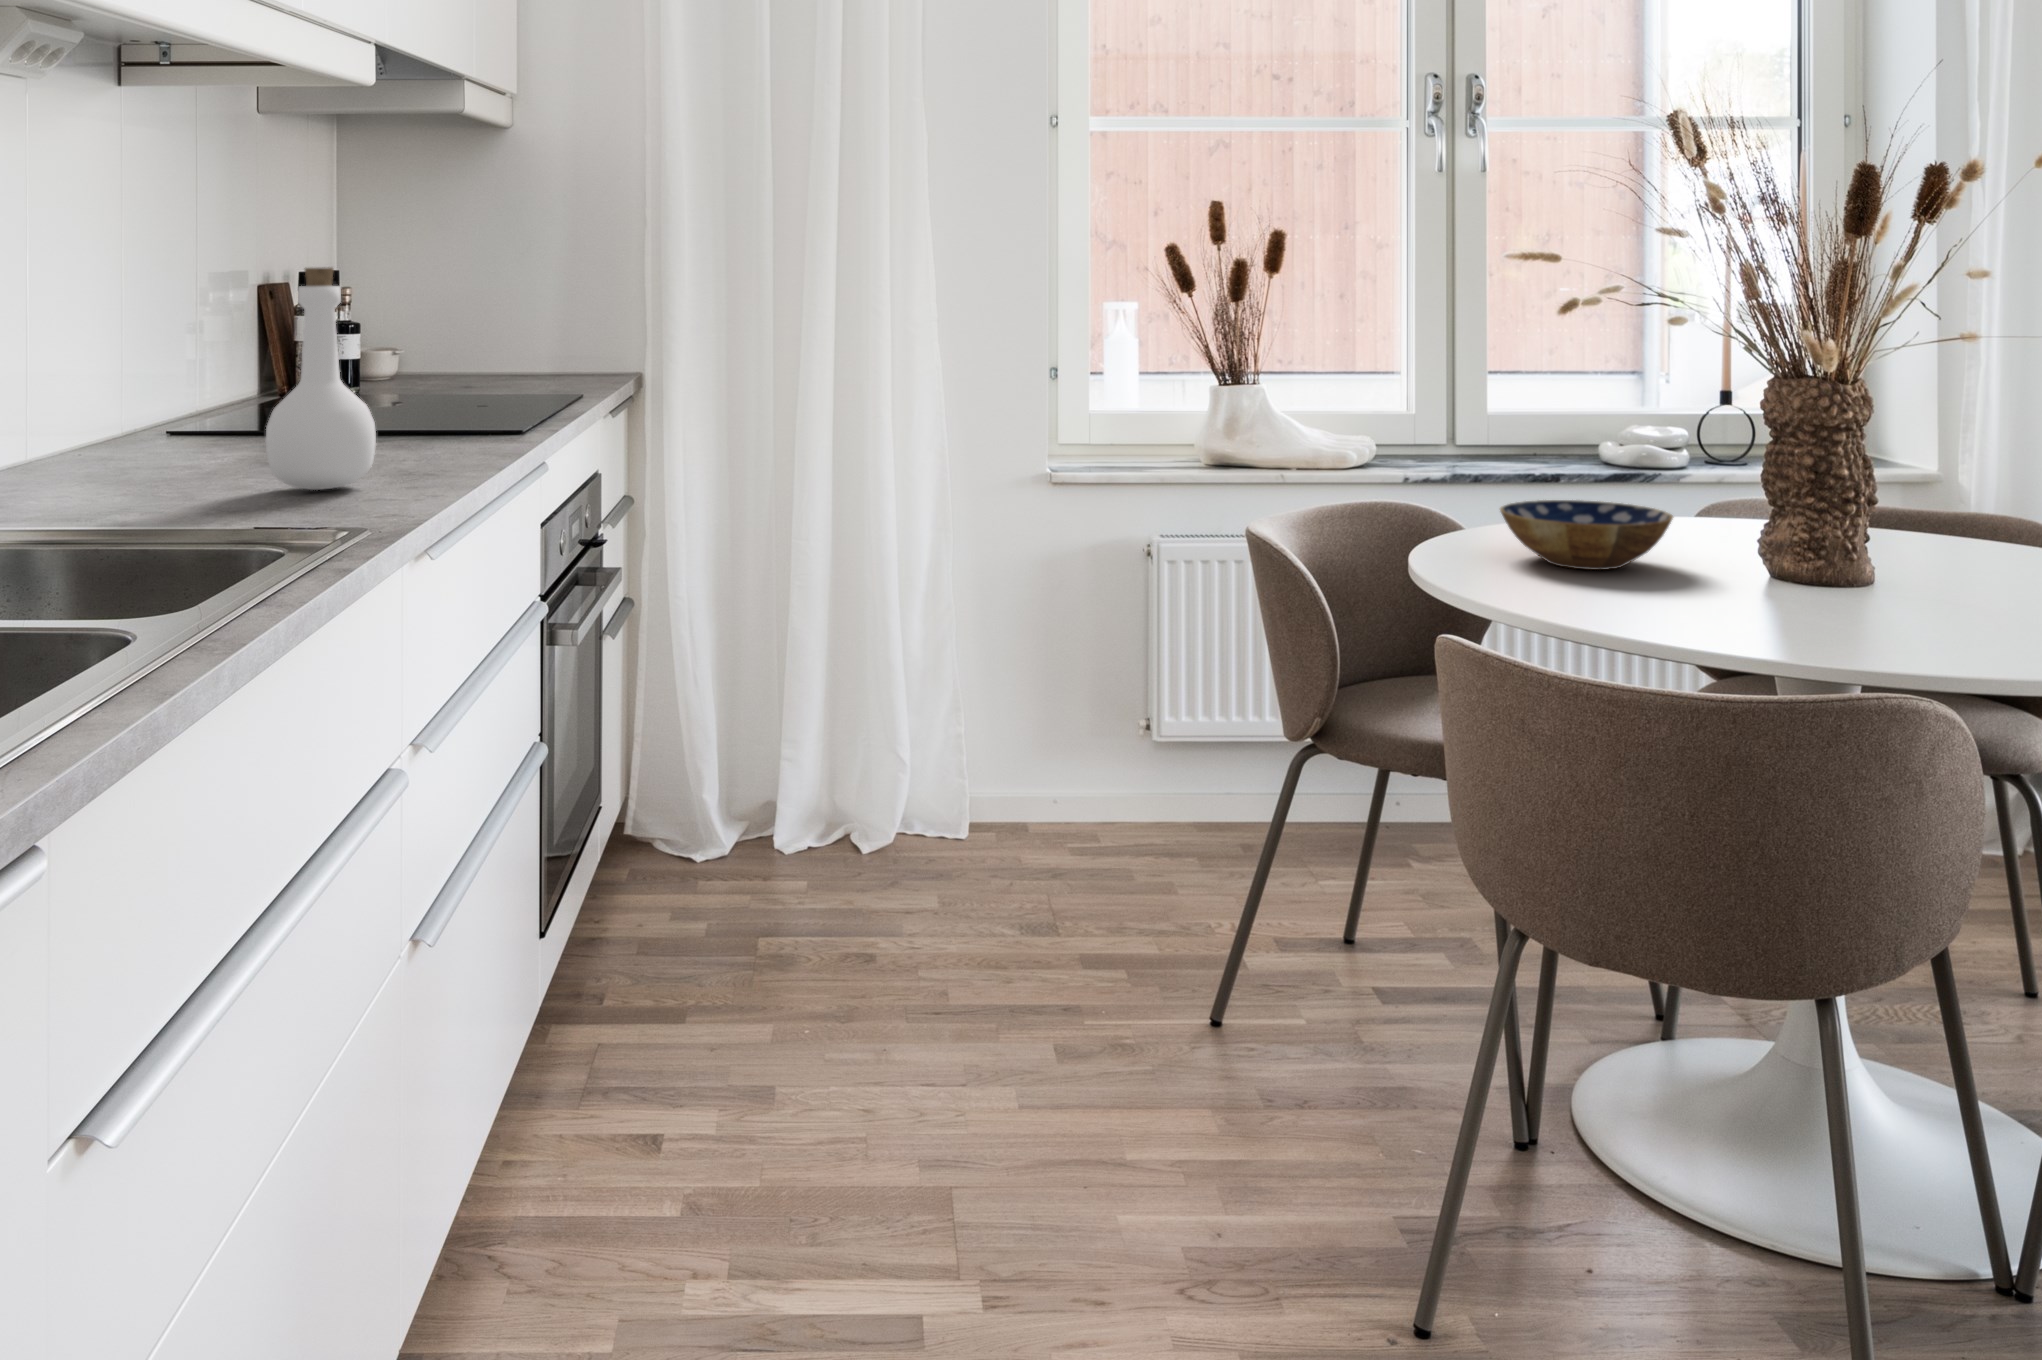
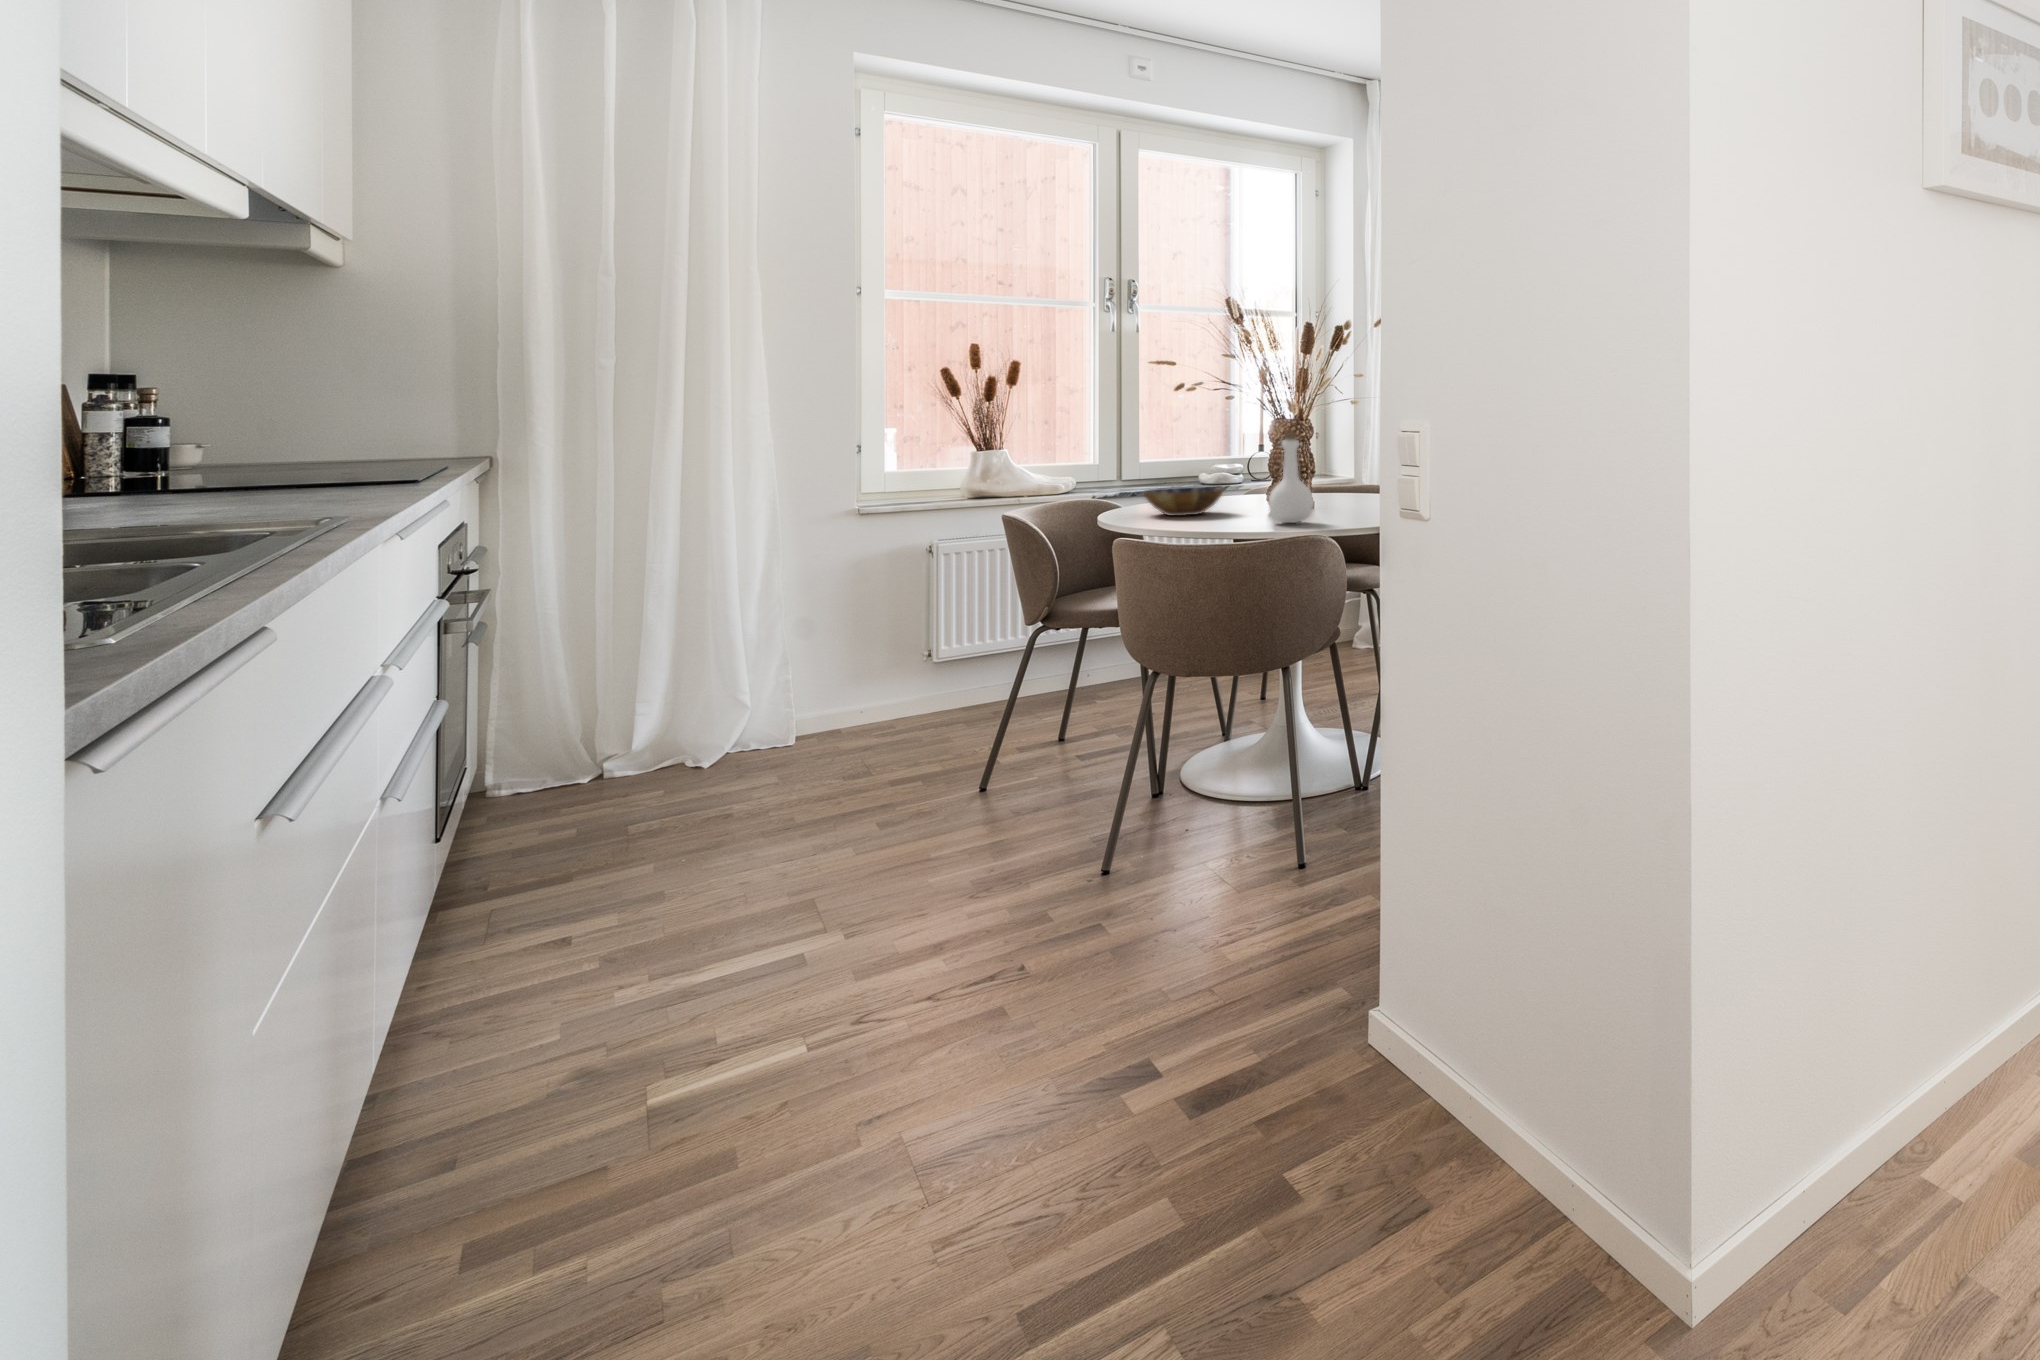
bottle: present [265,267,376,490] -> present [1269,432,1313,523]

